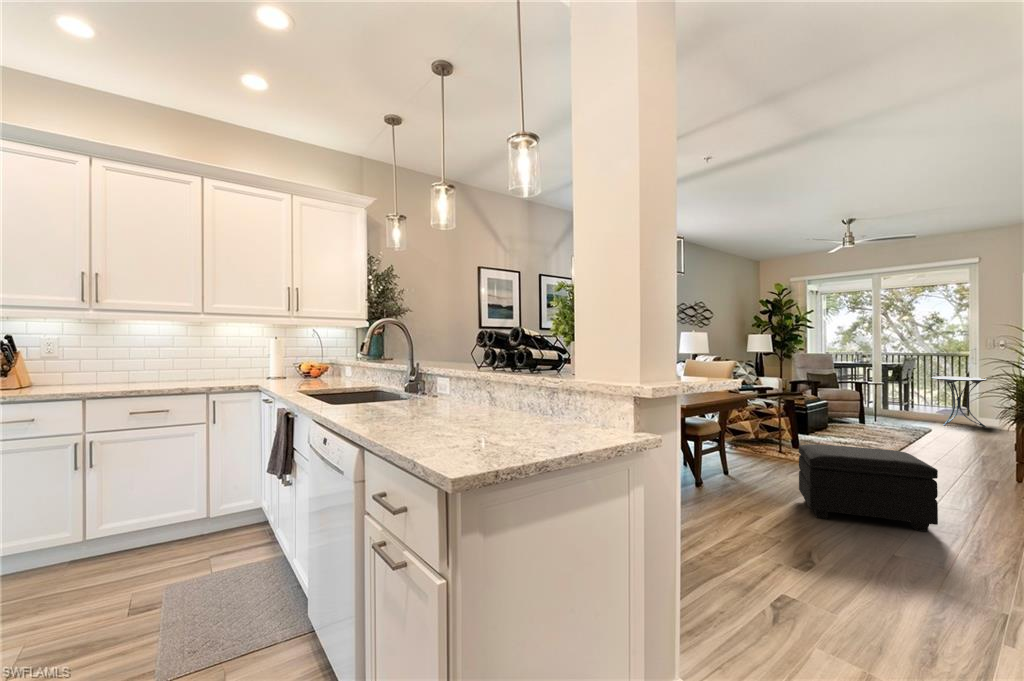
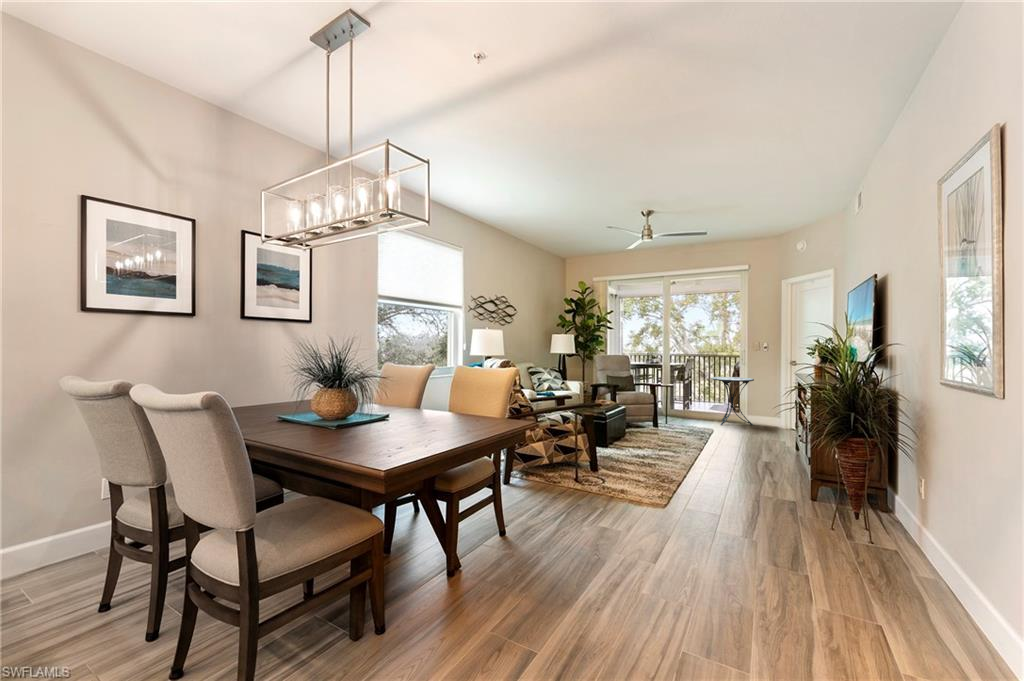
footstool: present [799,444,938,531] -> none [594,499,786,647]

